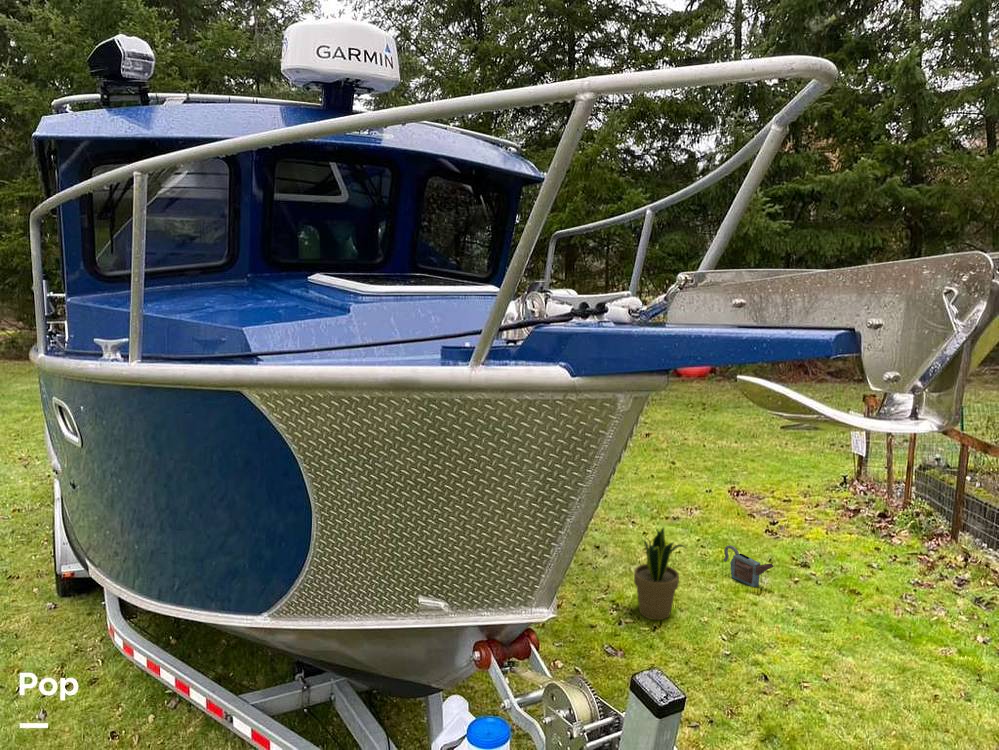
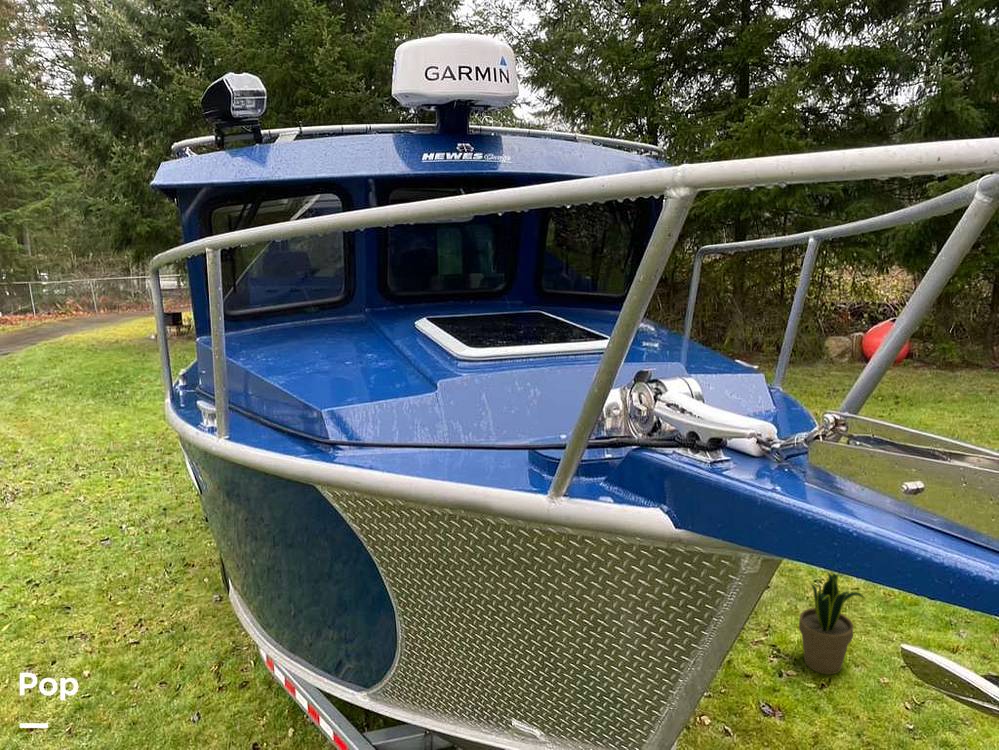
watering can: present [723,545,774,587] -> none [910,589,975,642]

